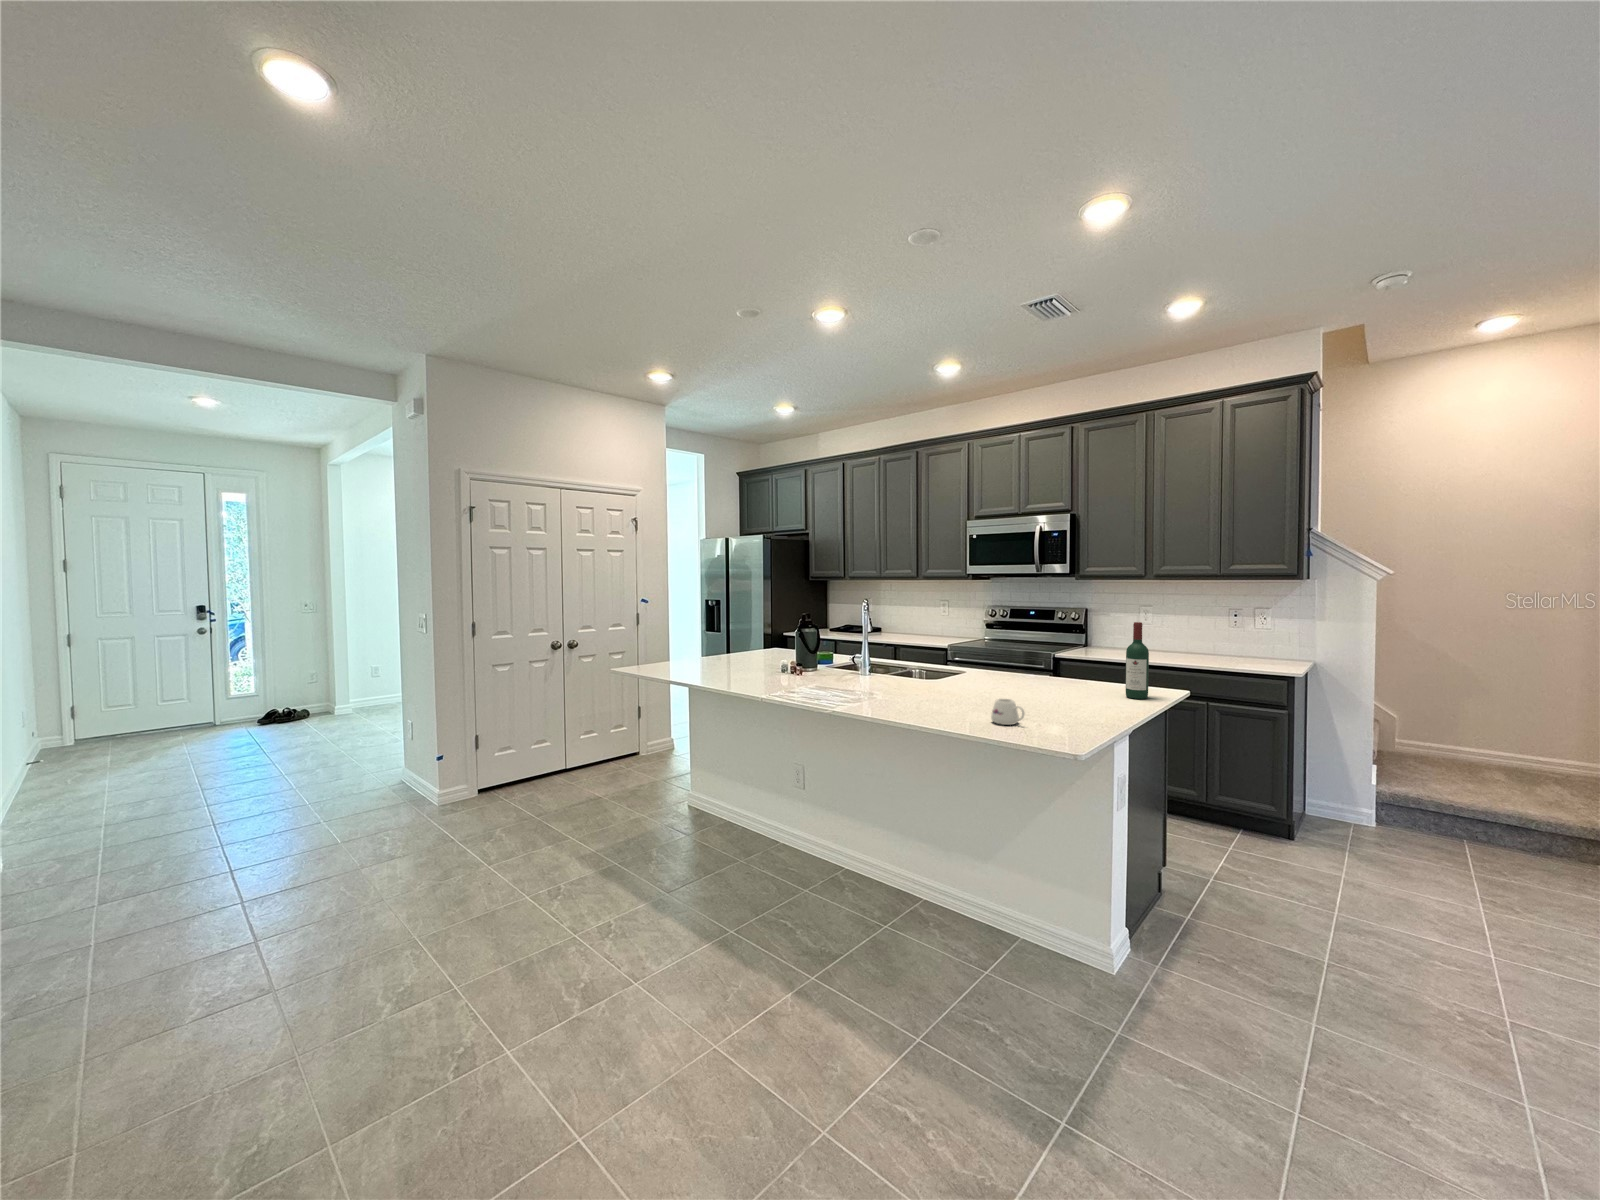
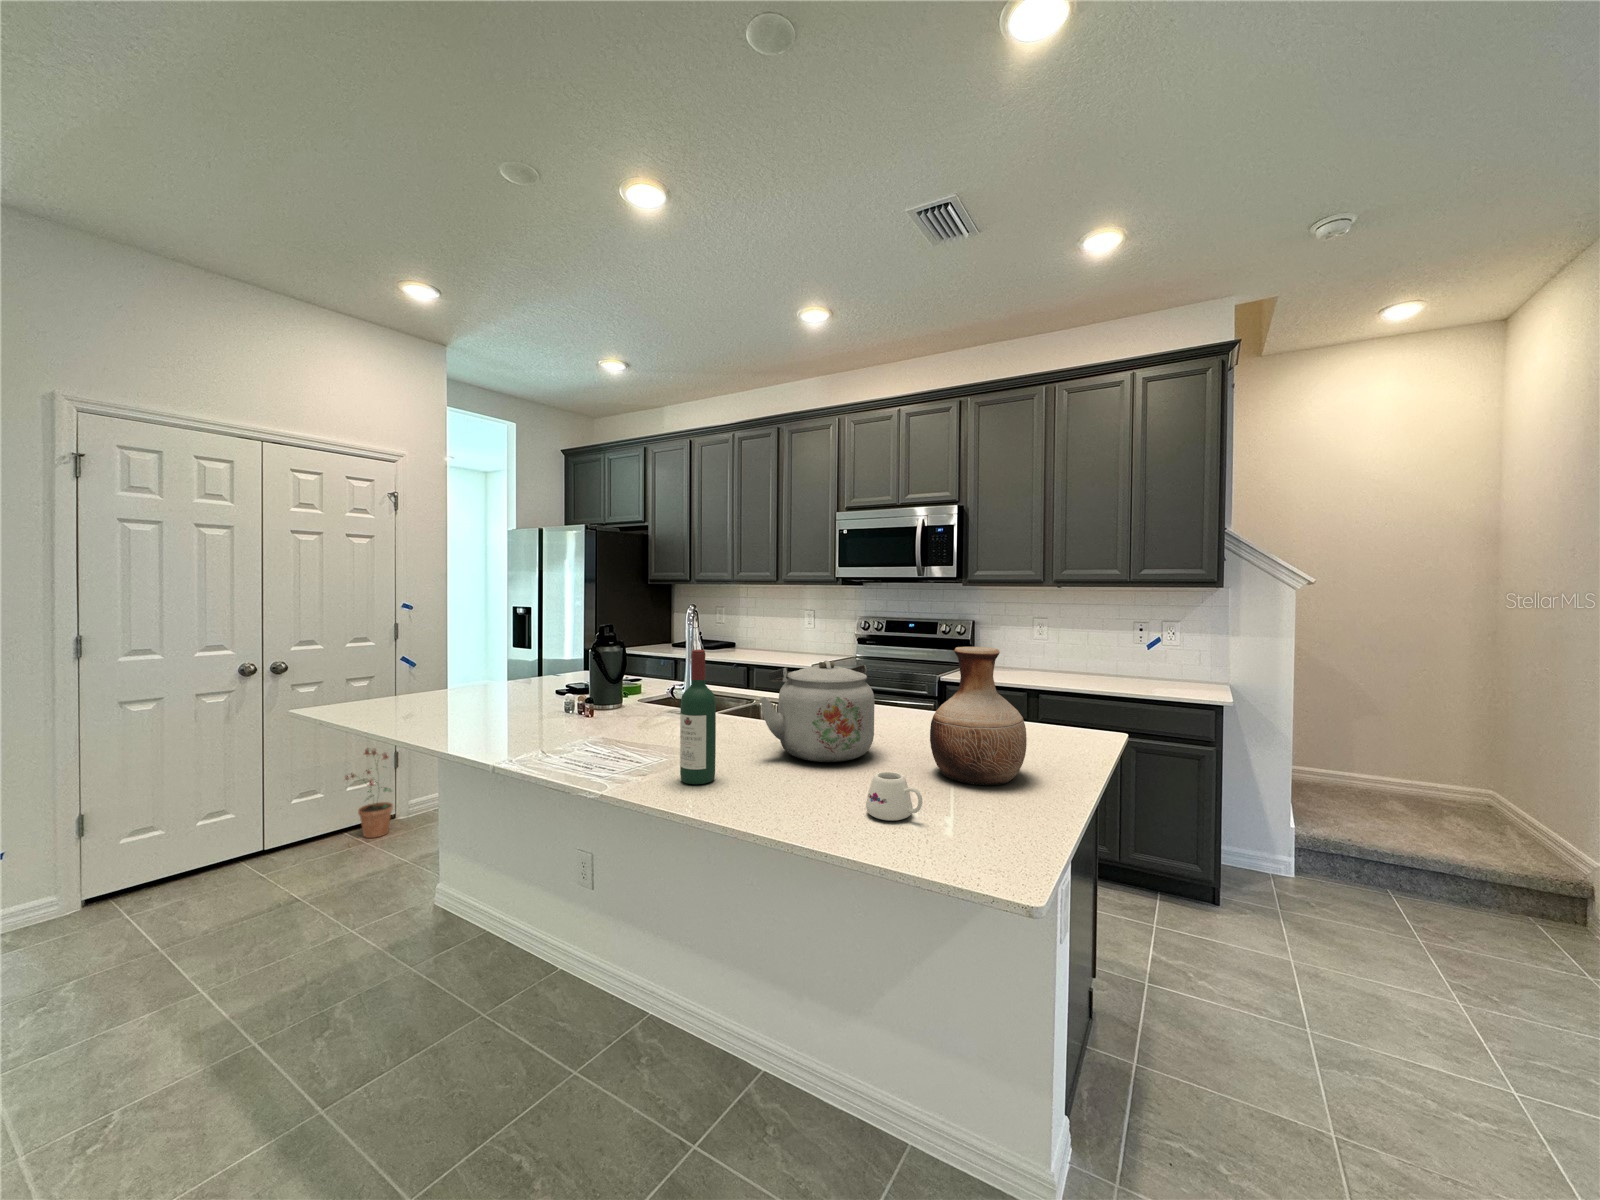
wine bottle: present [1126,622,1149,699] -> present [680,650,716,784]
vase: none [1034,627,1098,713] -> present [930,647,1027,785]
kettle: none [921,636,997,700] -> present [760,660,874,762]
potted plant: none [610,702,643,765] -> present [345,748,393,838]

